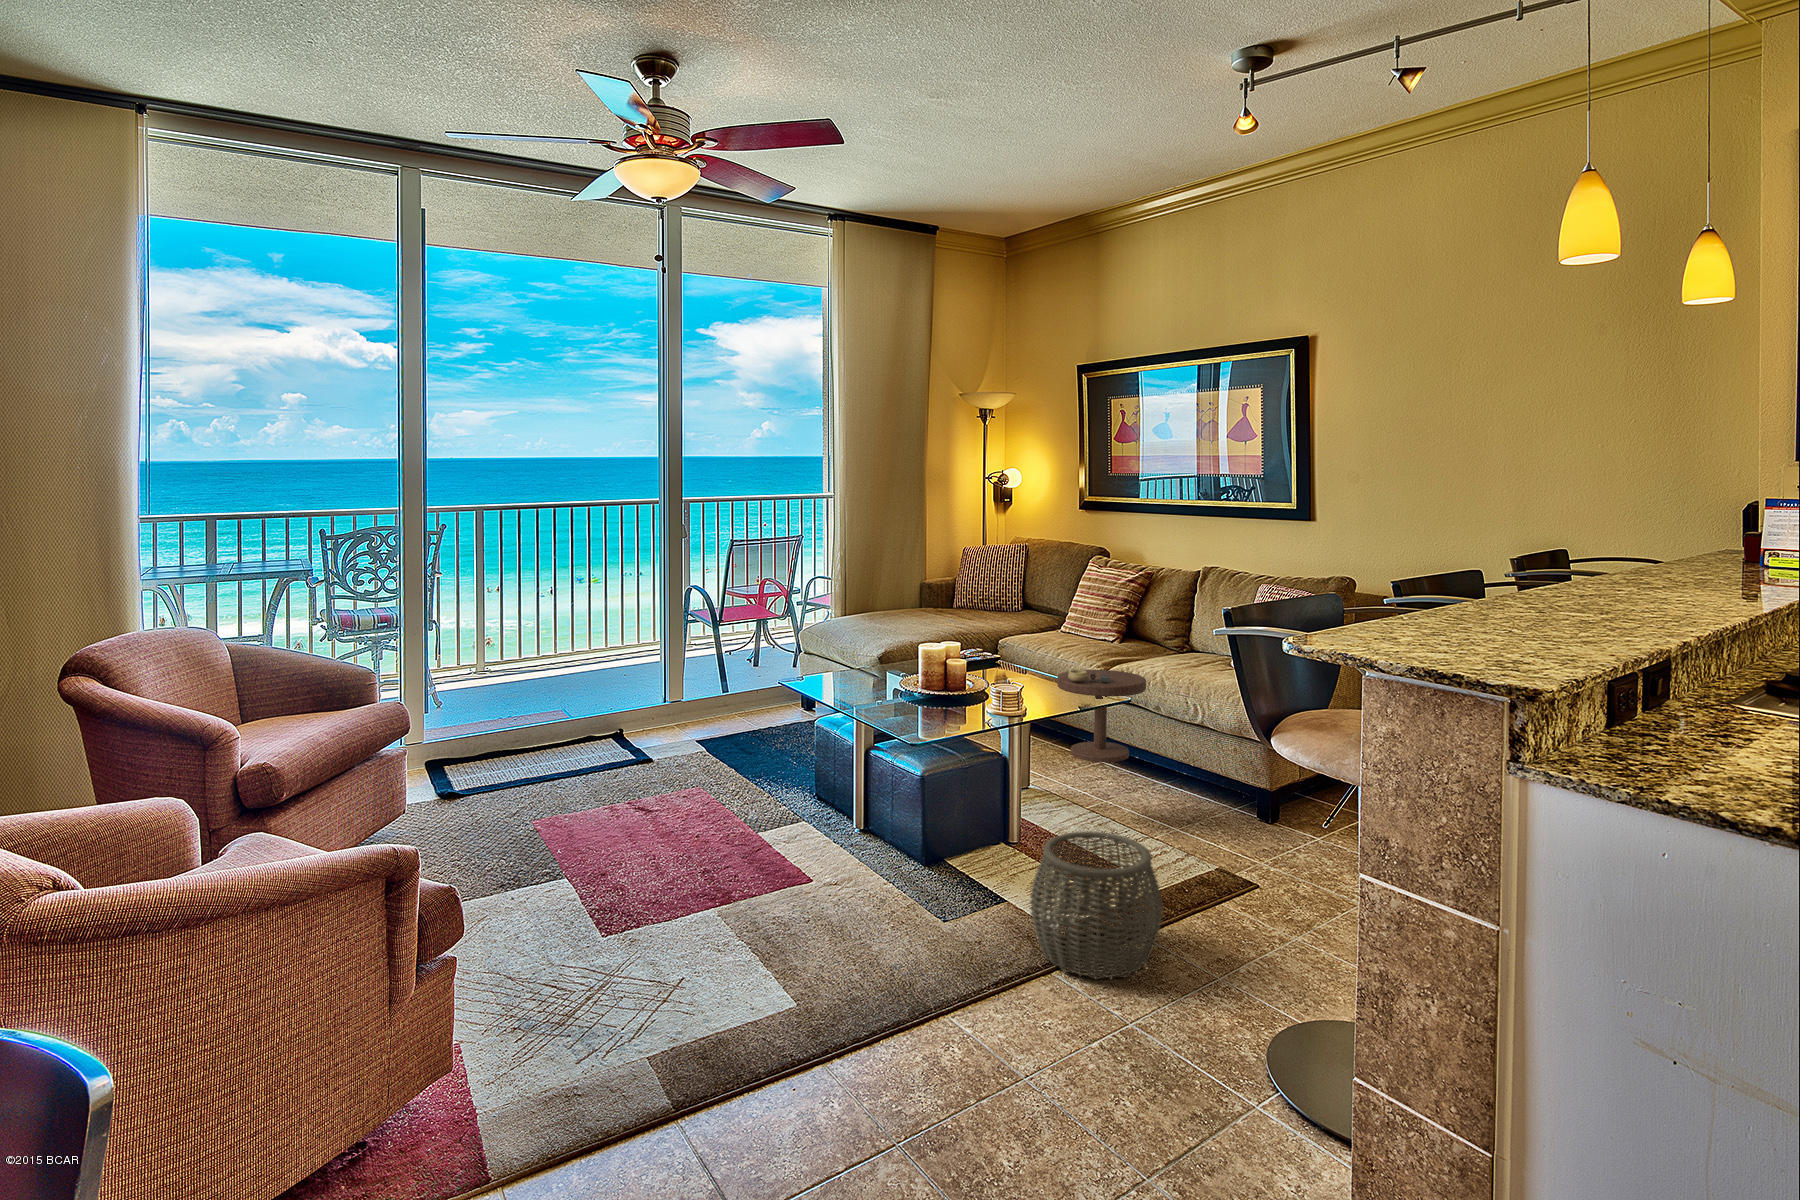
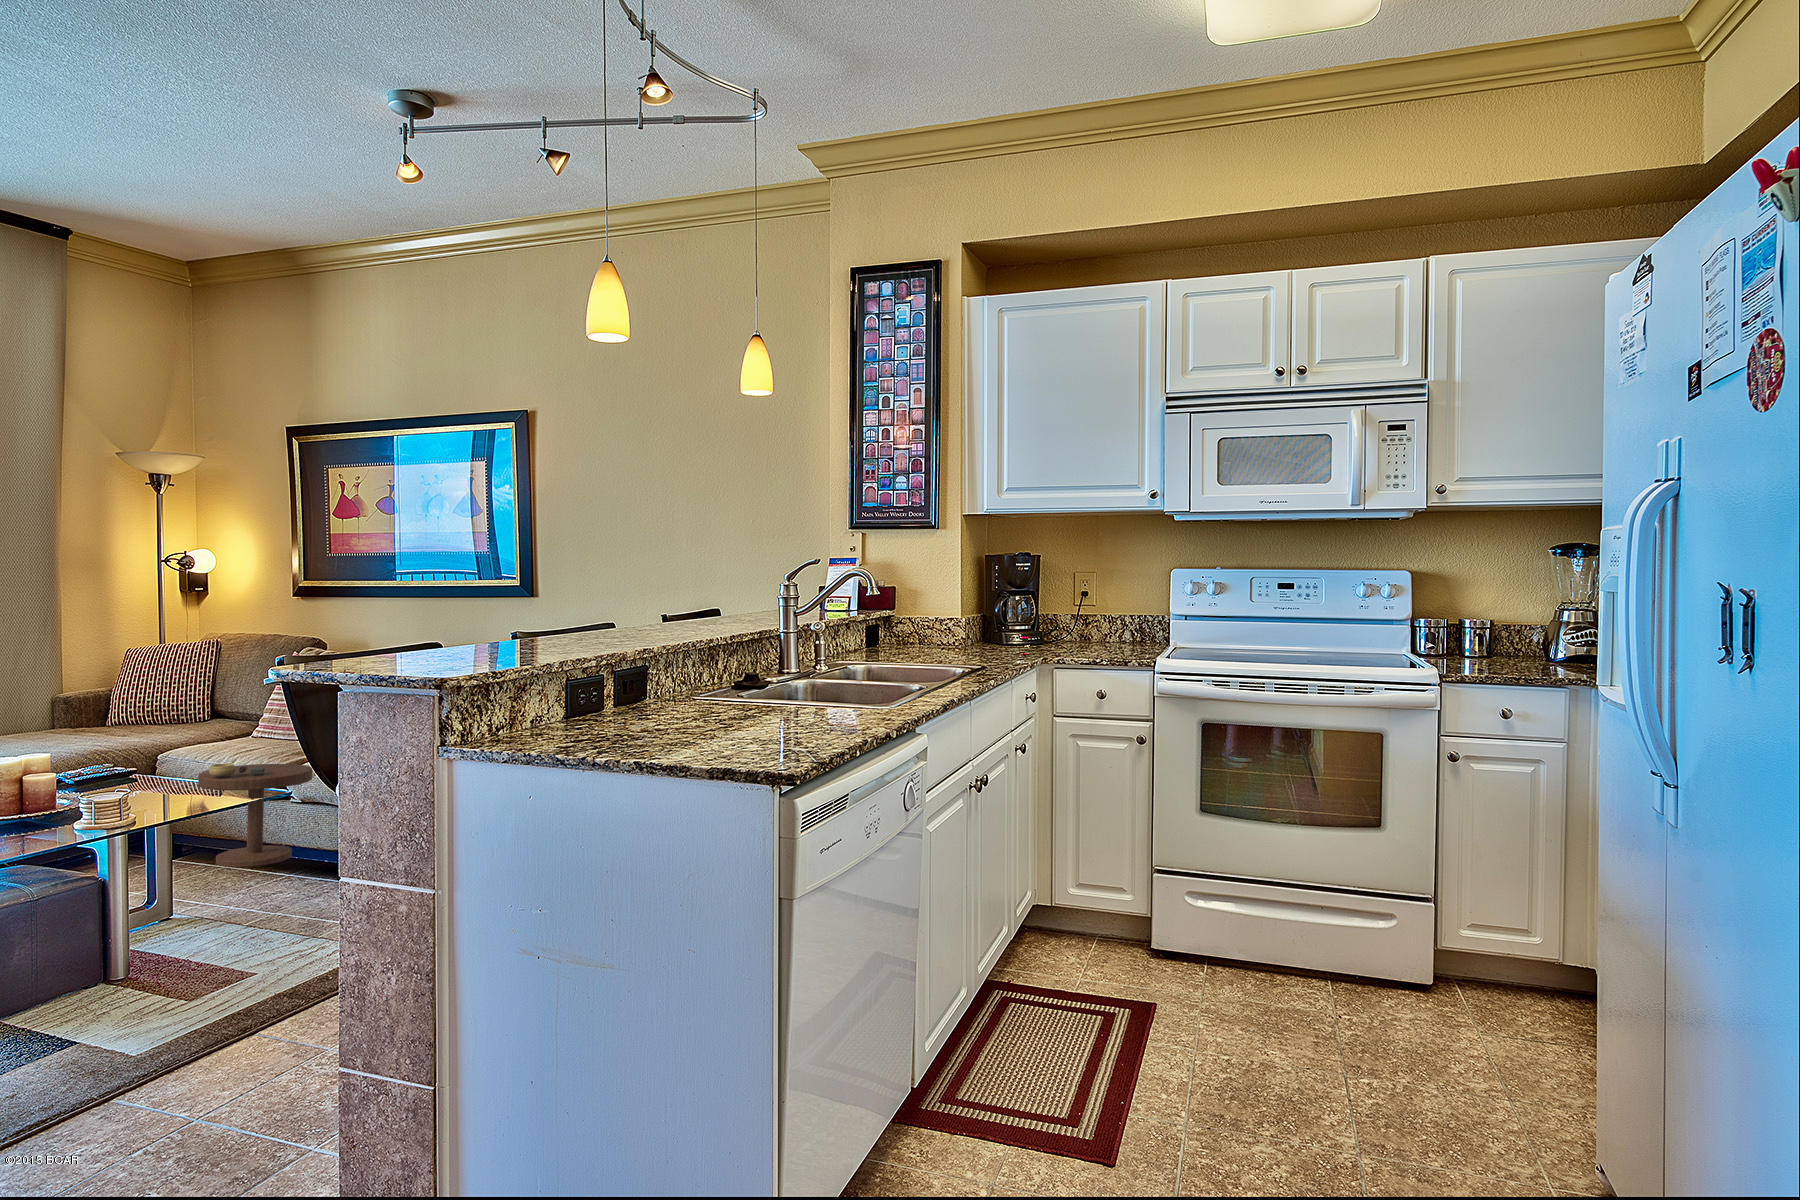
woven basket: present [1030,831,1163,979] -> none [99,931,277,1100]

